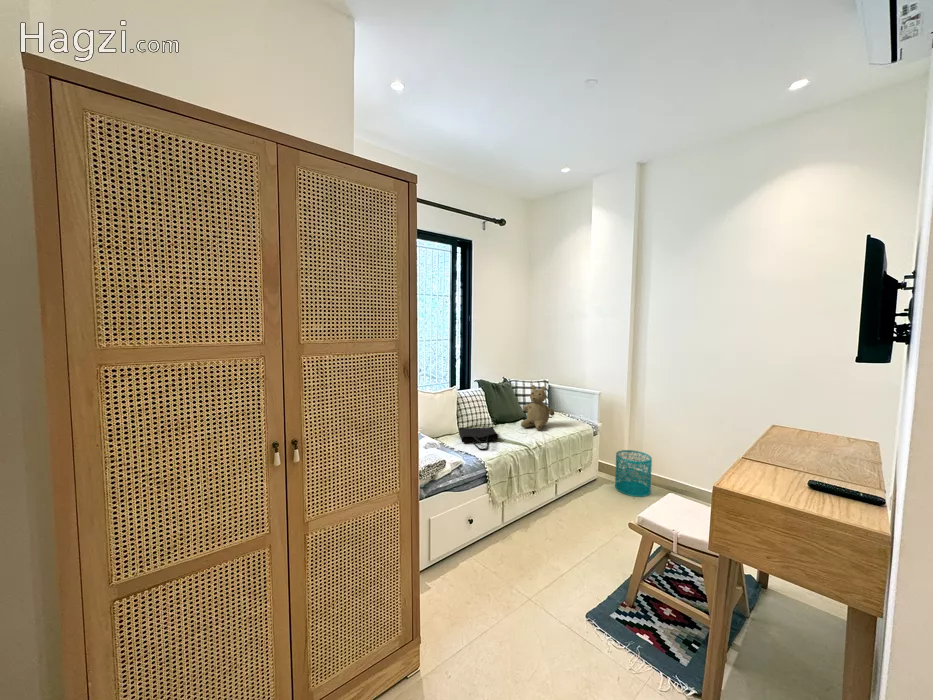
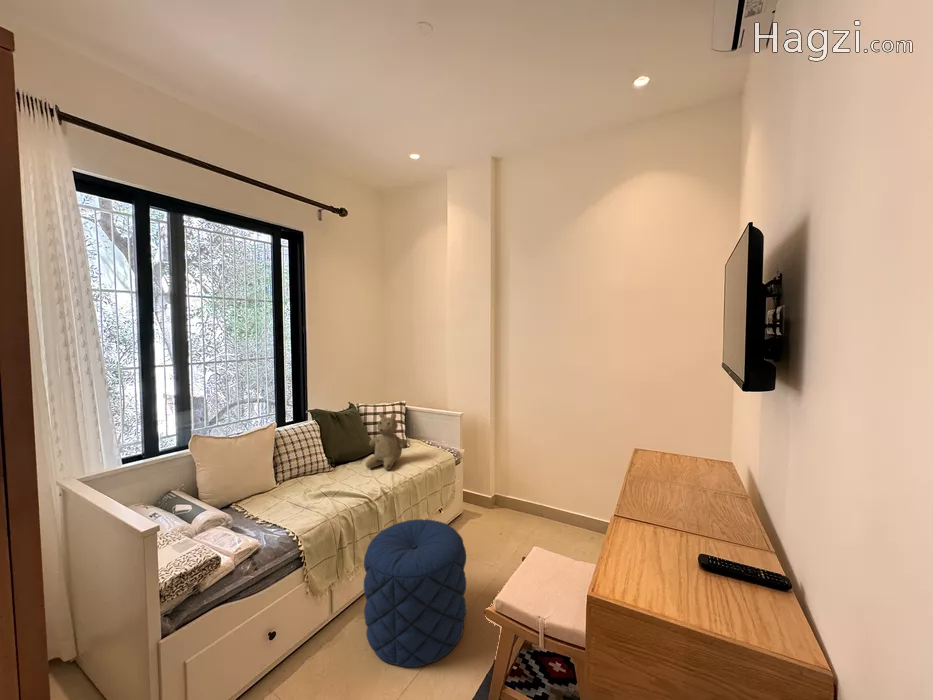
tote bag: present [459,427,498,451] -> none [274,474,328,516]
wastebasket: present [615,450,652,497] -> none [482,477,520,532]
pouf: none [528,466,609,567] -> present [364,519,466,667]

